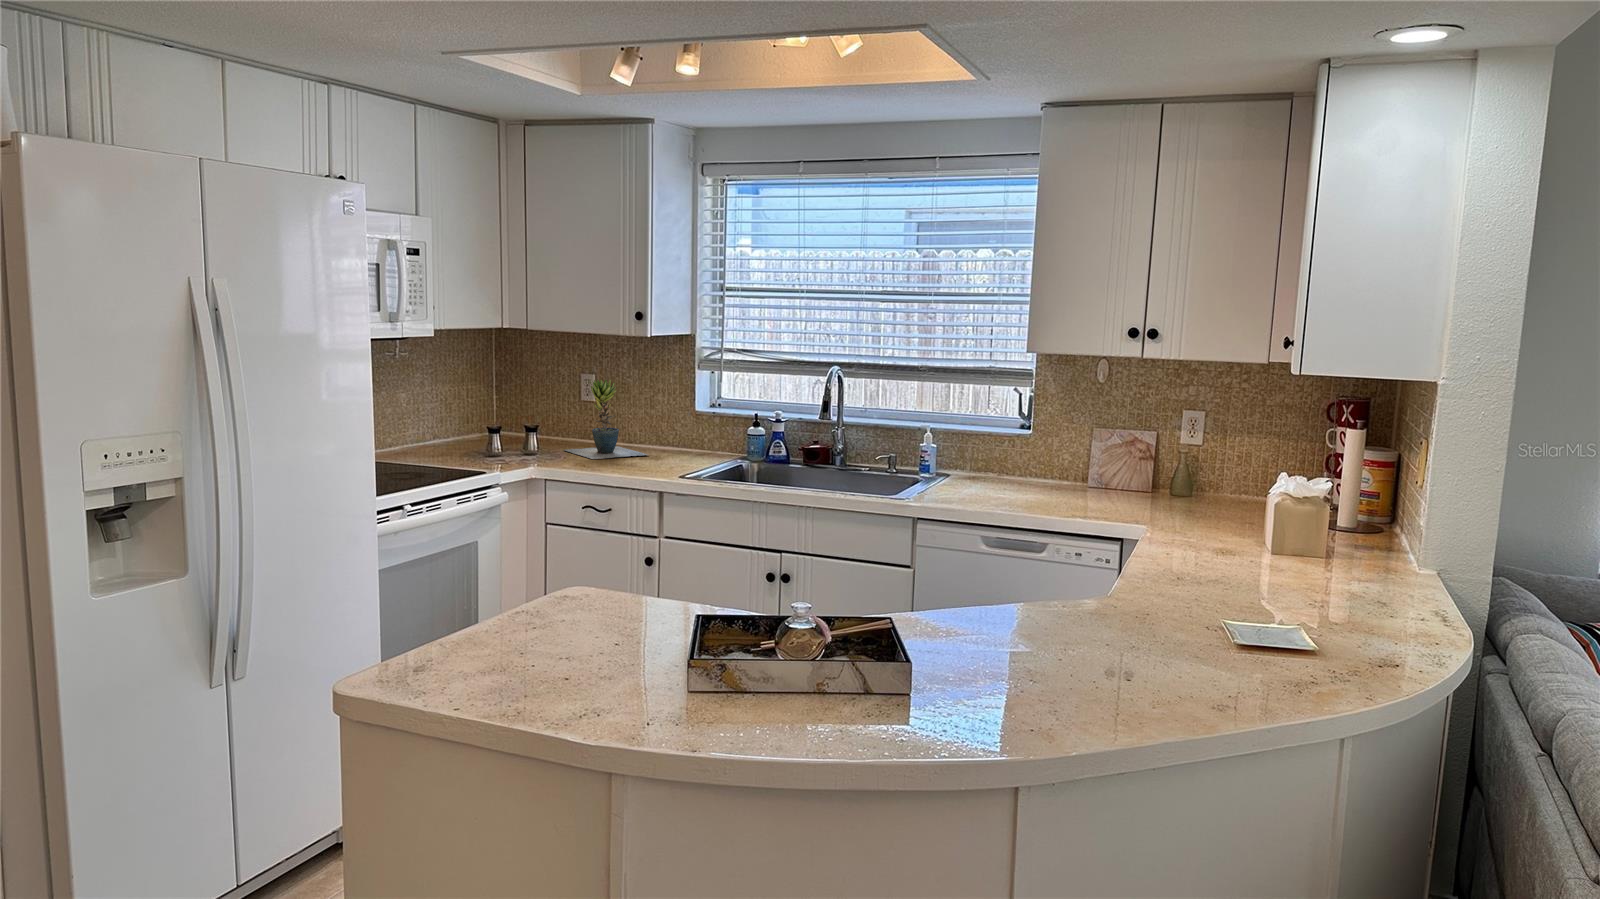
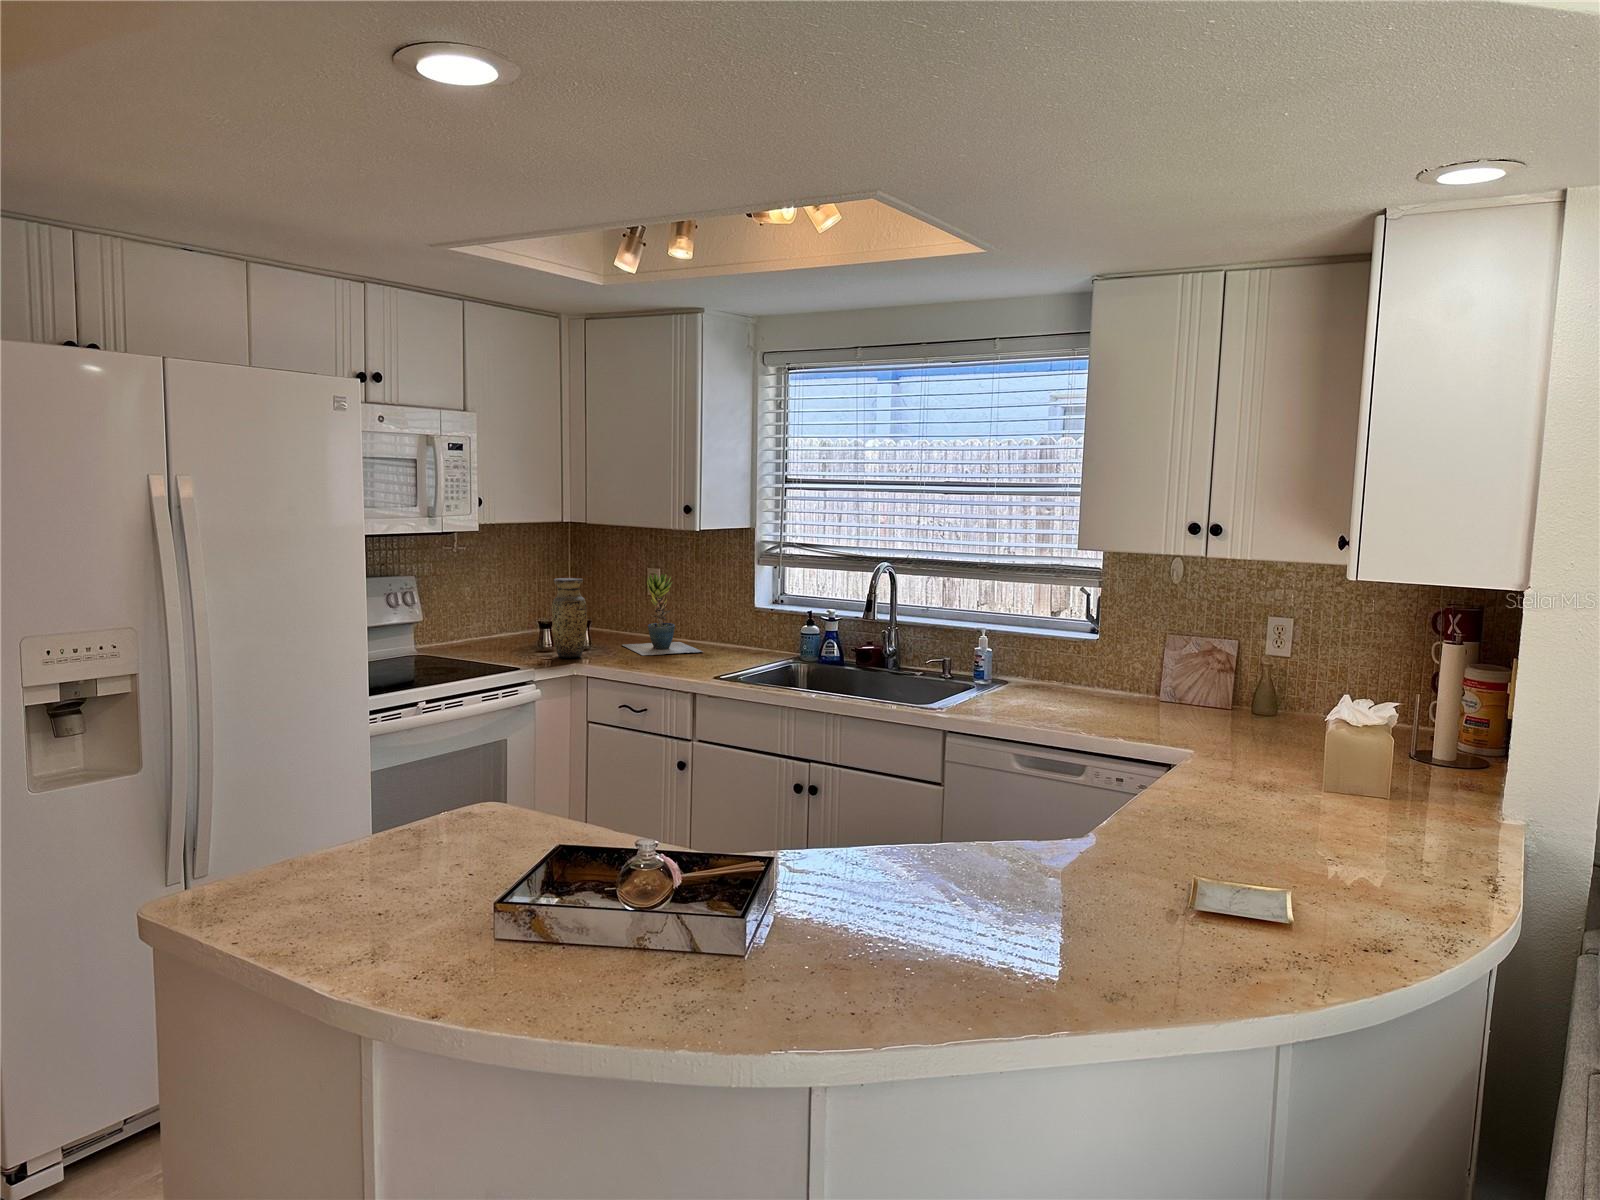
vase: none [505,384,539,463] -> present [552,578,587,658]

